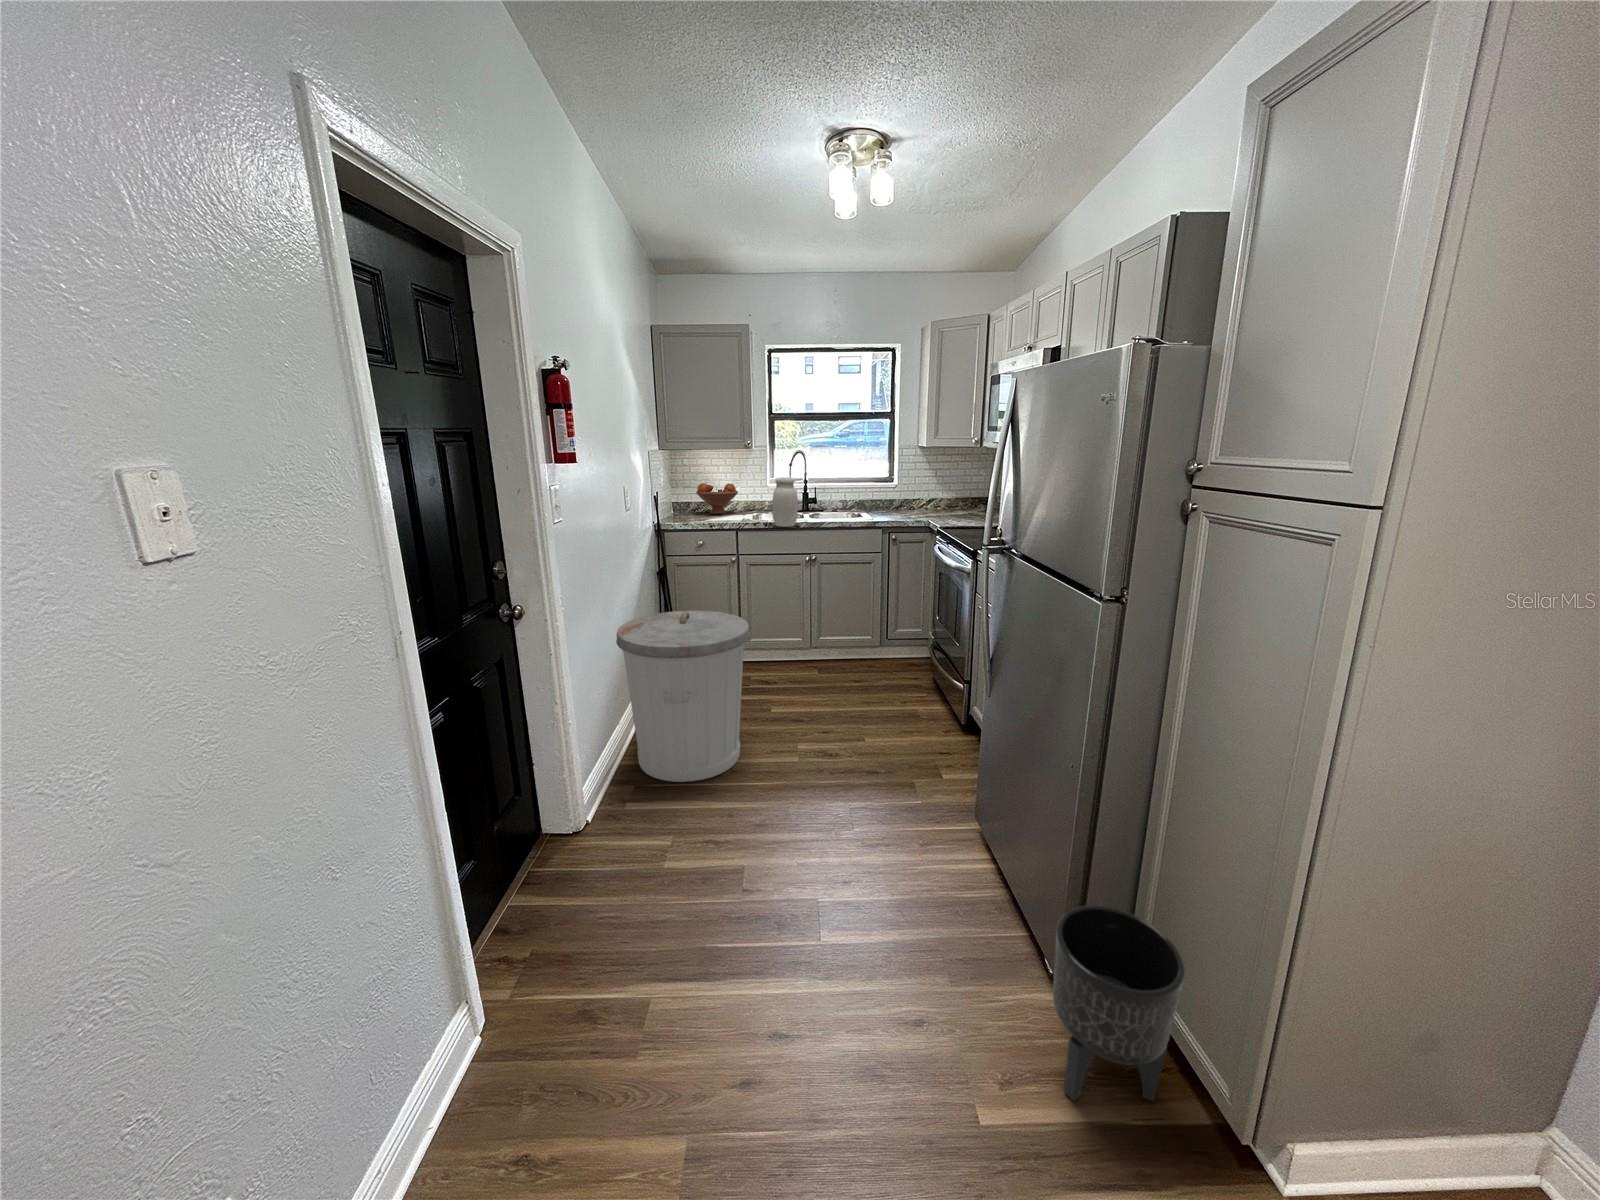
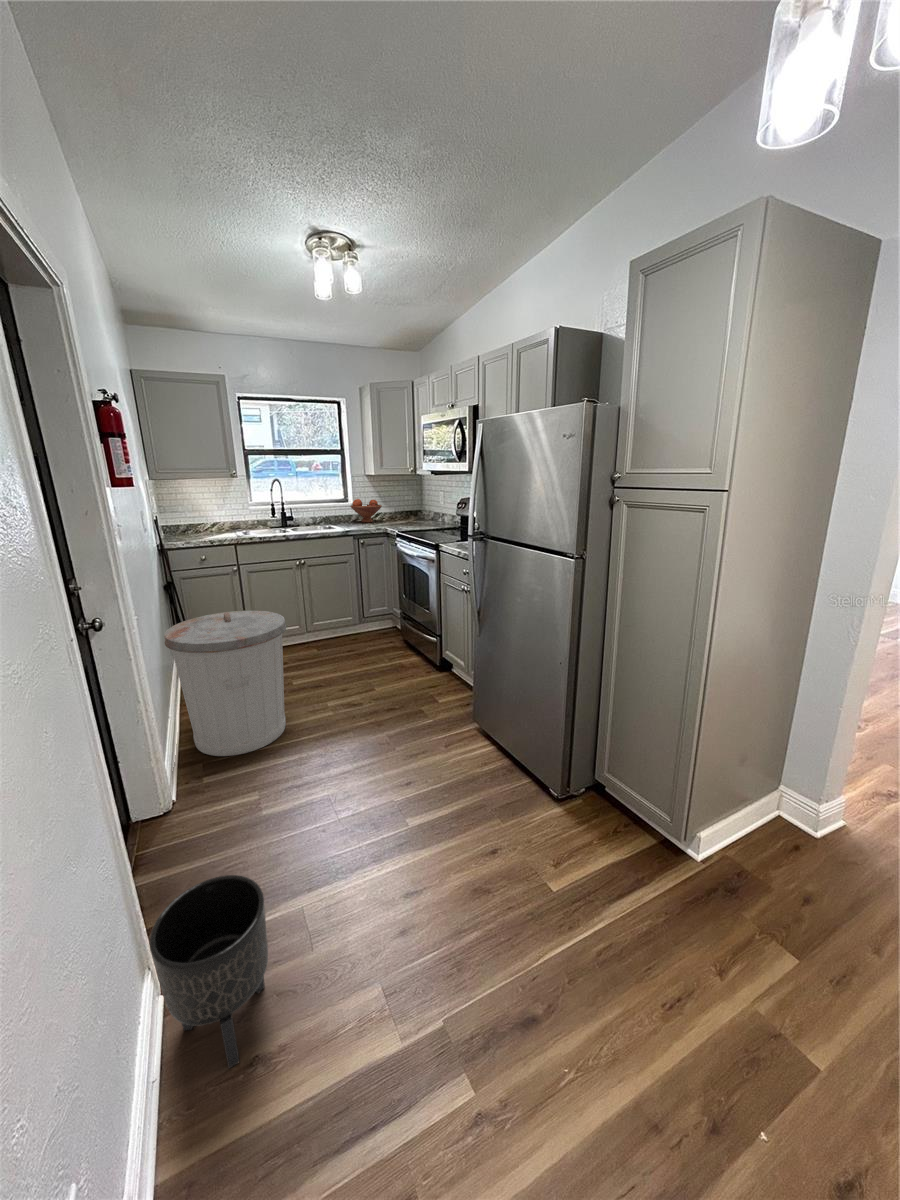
jar: present [772,477,798,527] -> none [265,499,287,539]
fruit bowl: present [696,483,738,514] -> present [351,499,382,523]
planter: present [1053,905,1185,1101] -> present [149,875,268,1068]

